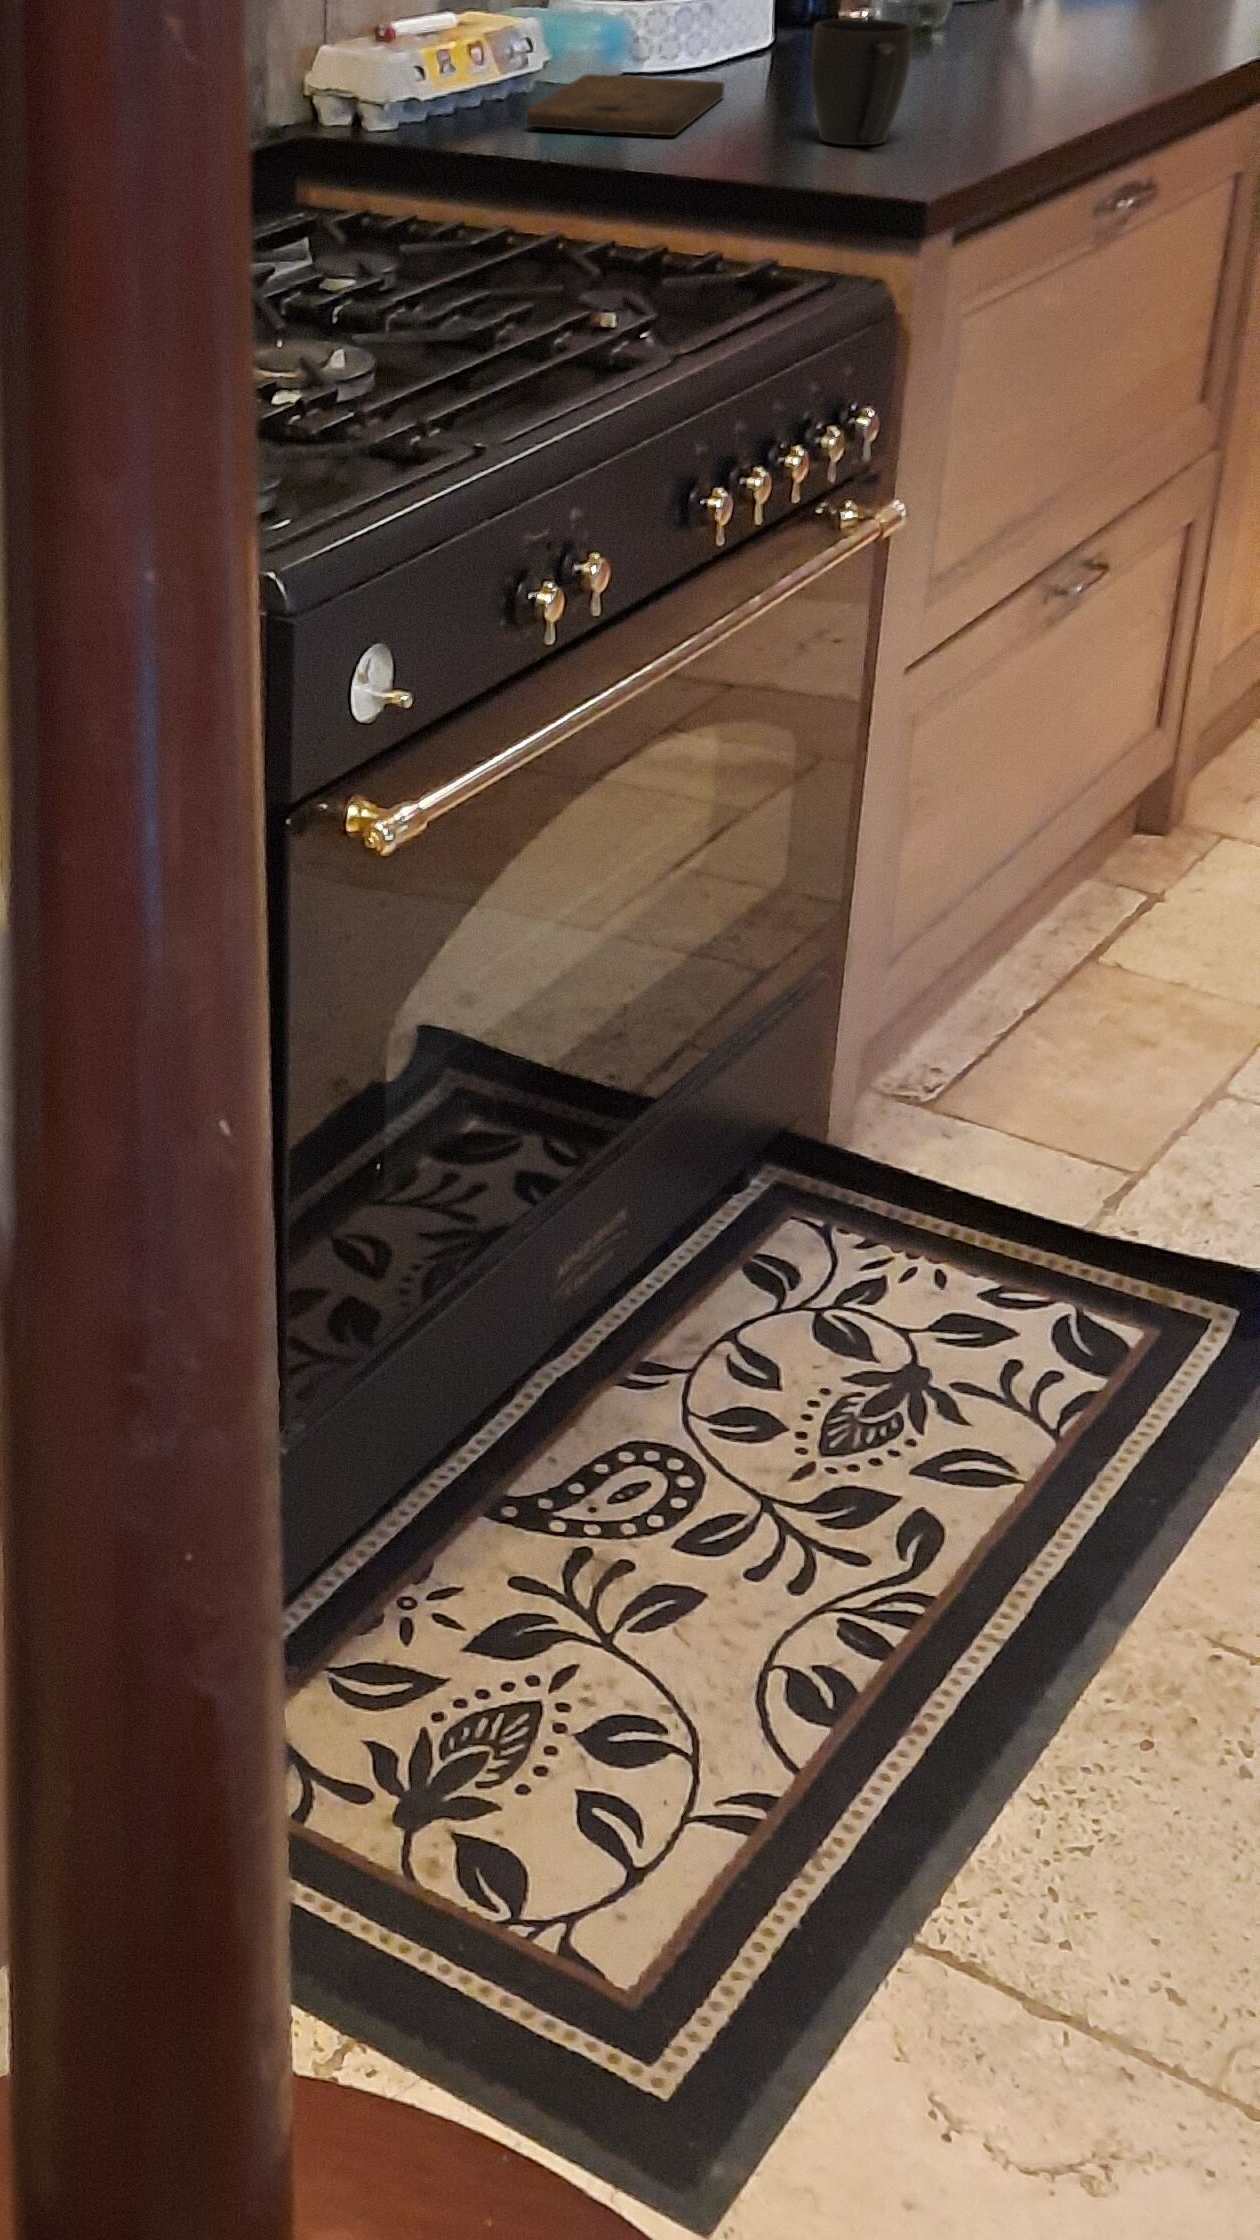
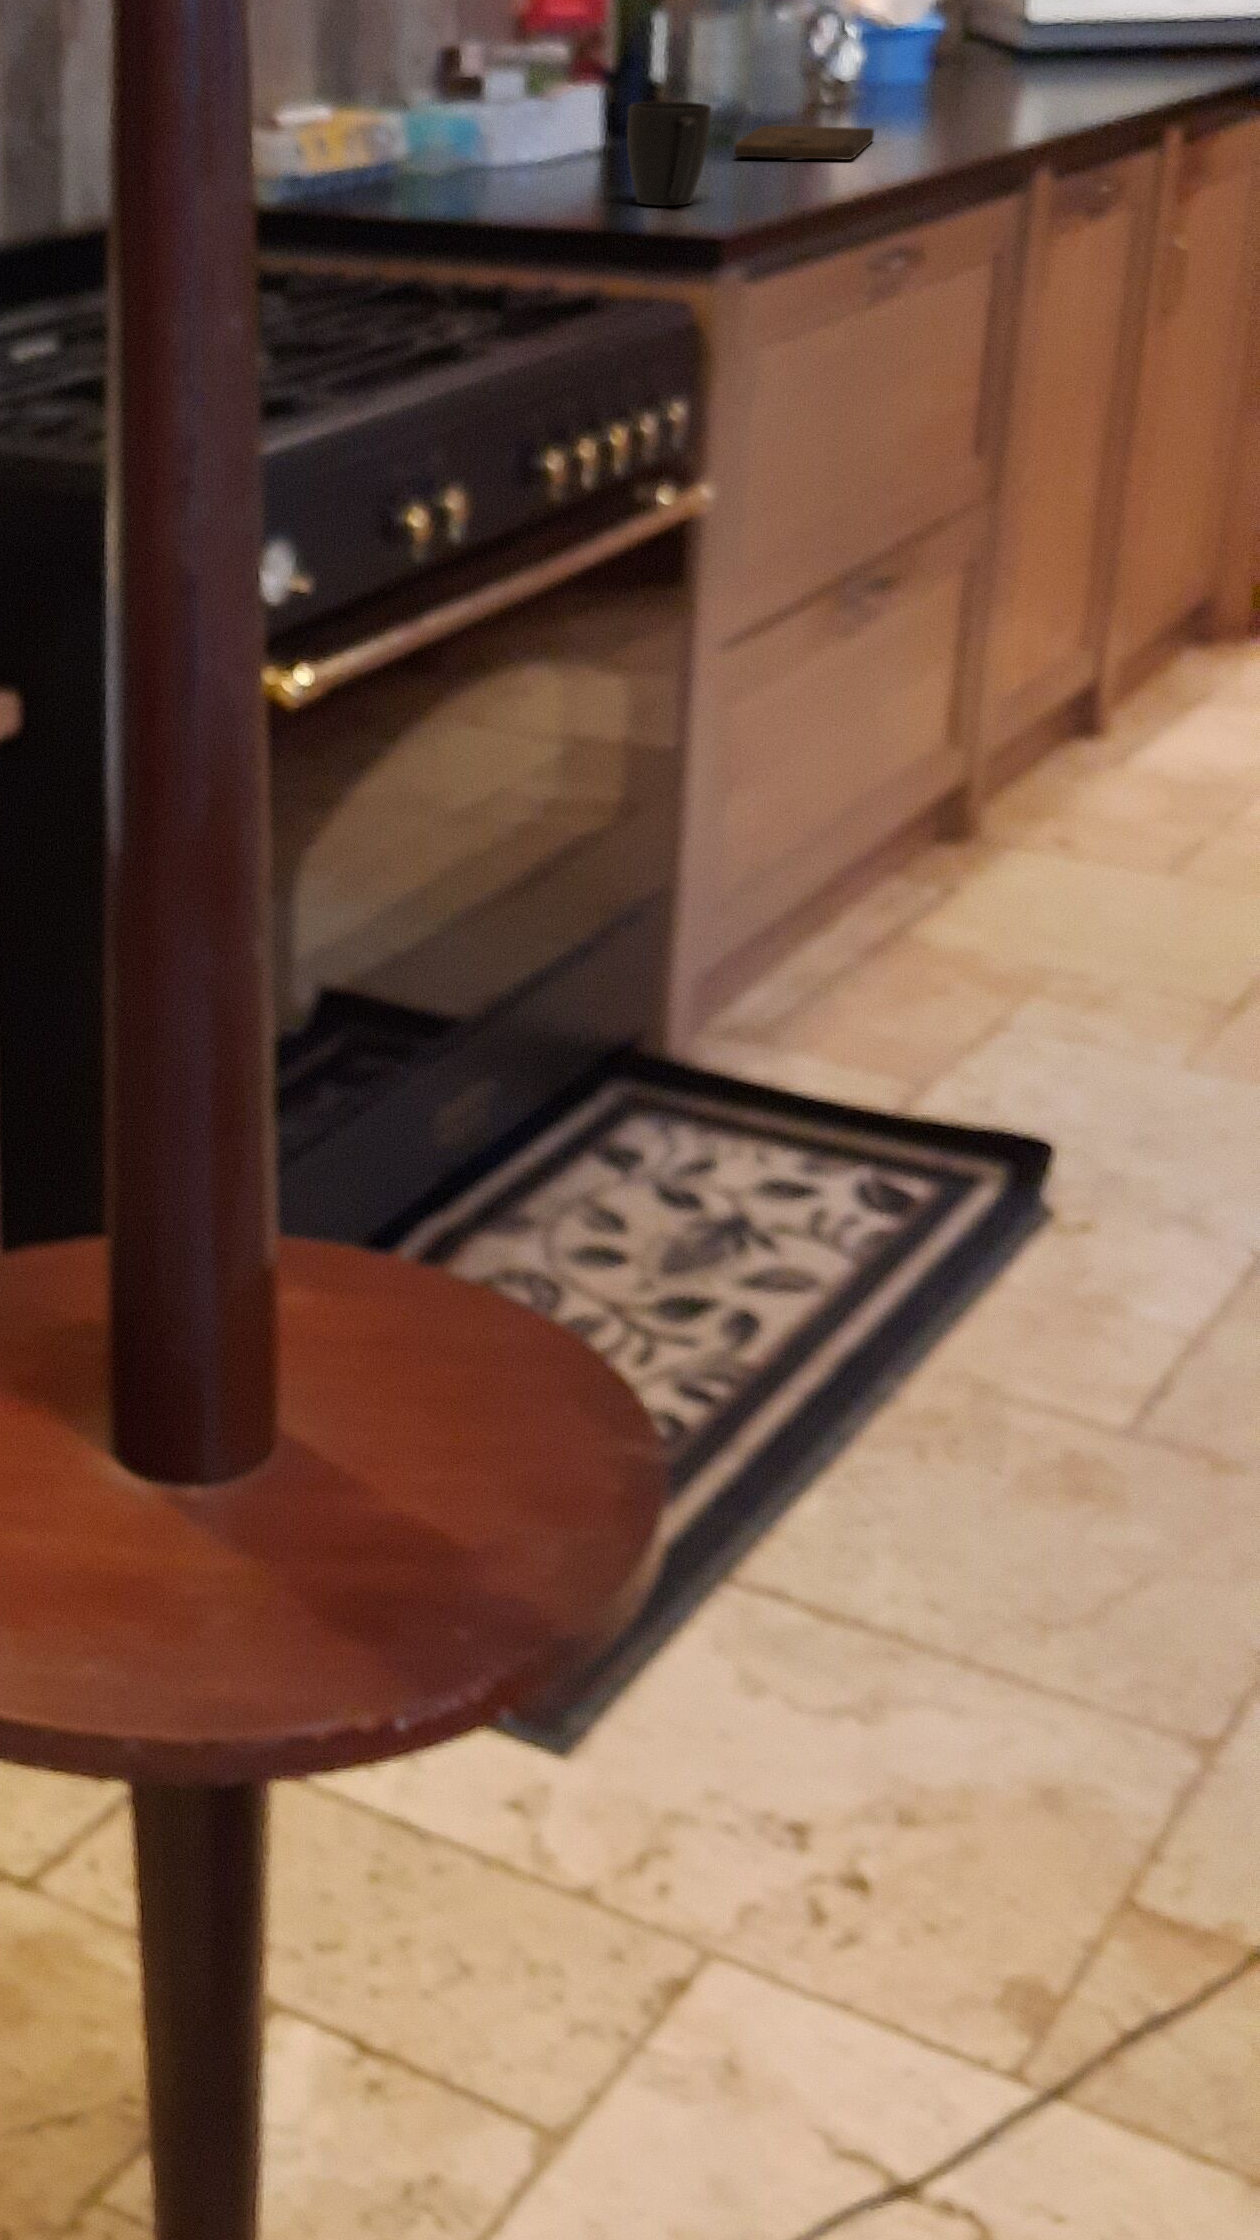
cutting board: present [527,74,724,135] -> present [734,126,874,160]

